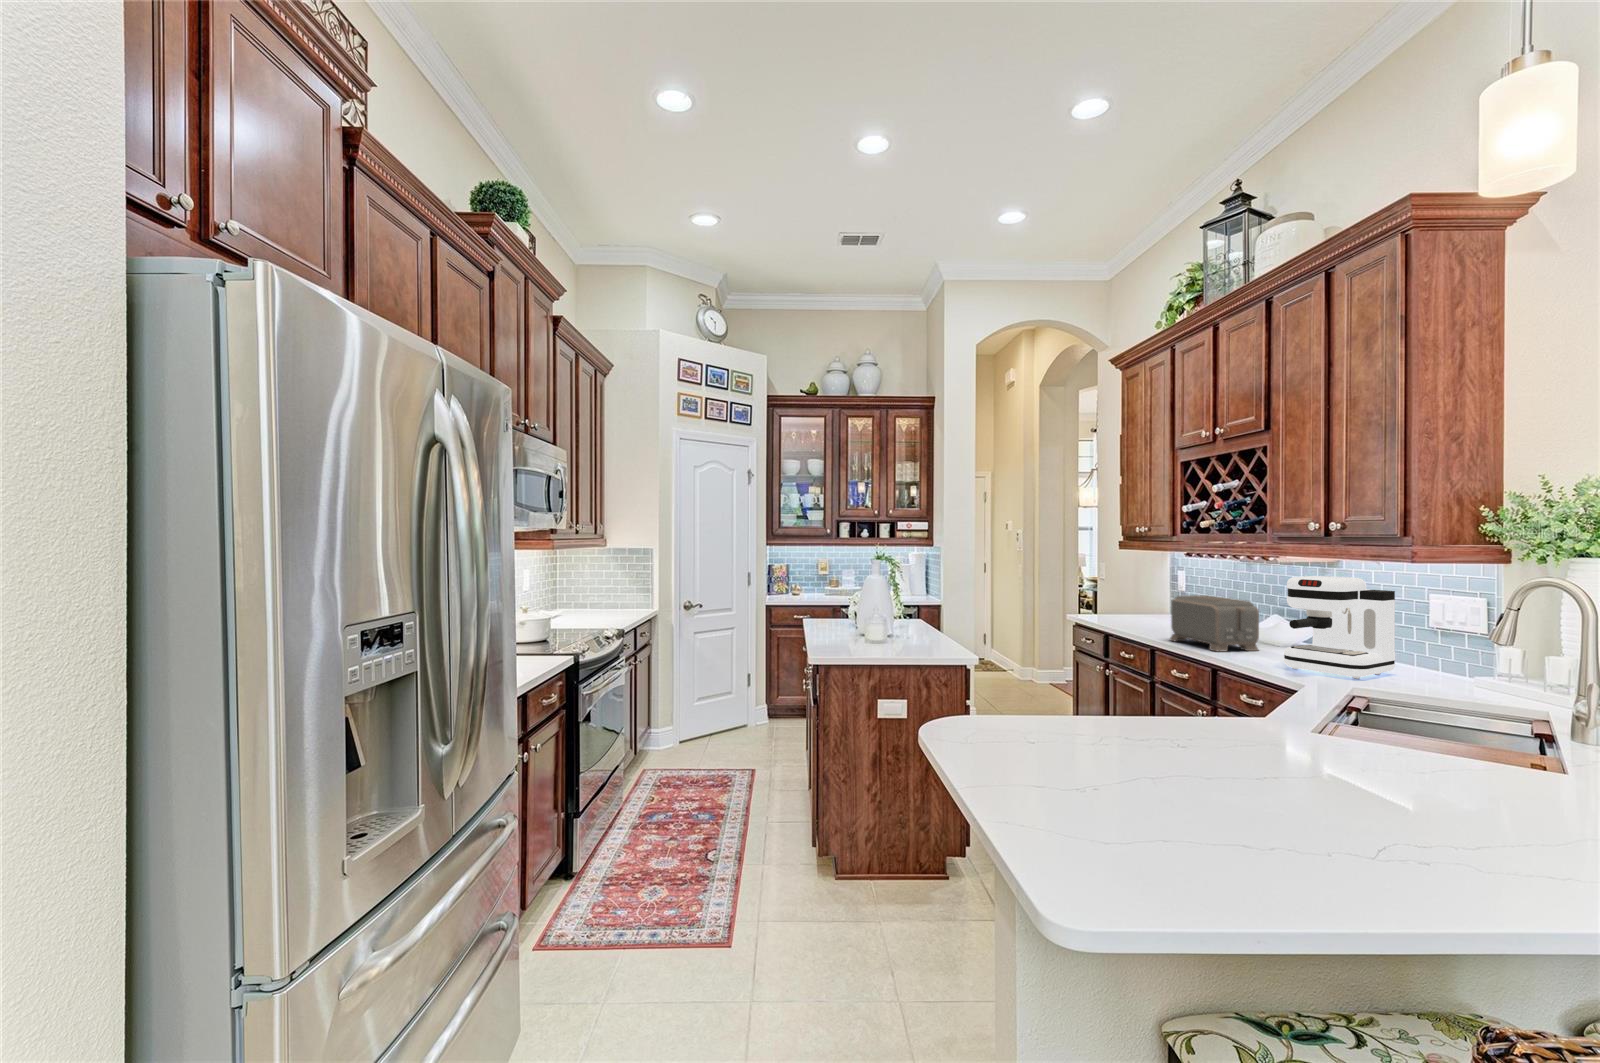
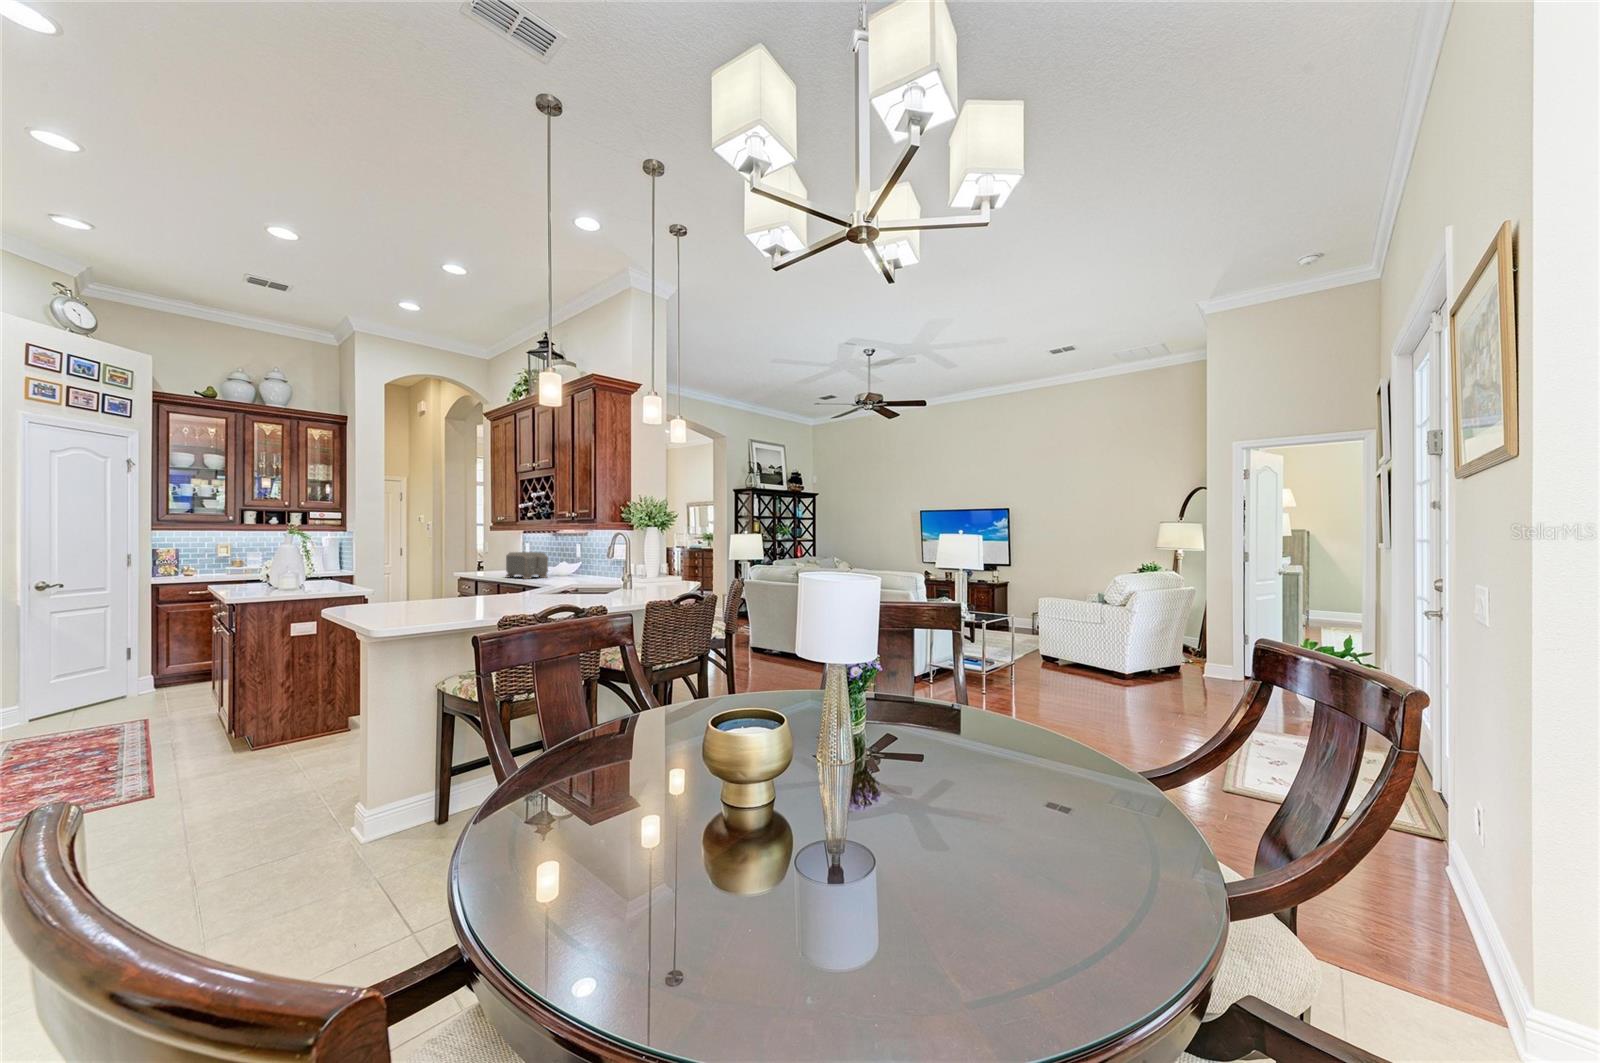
coffee maker: present [1284,576,1395,679] -> none [550,537,596,582]

